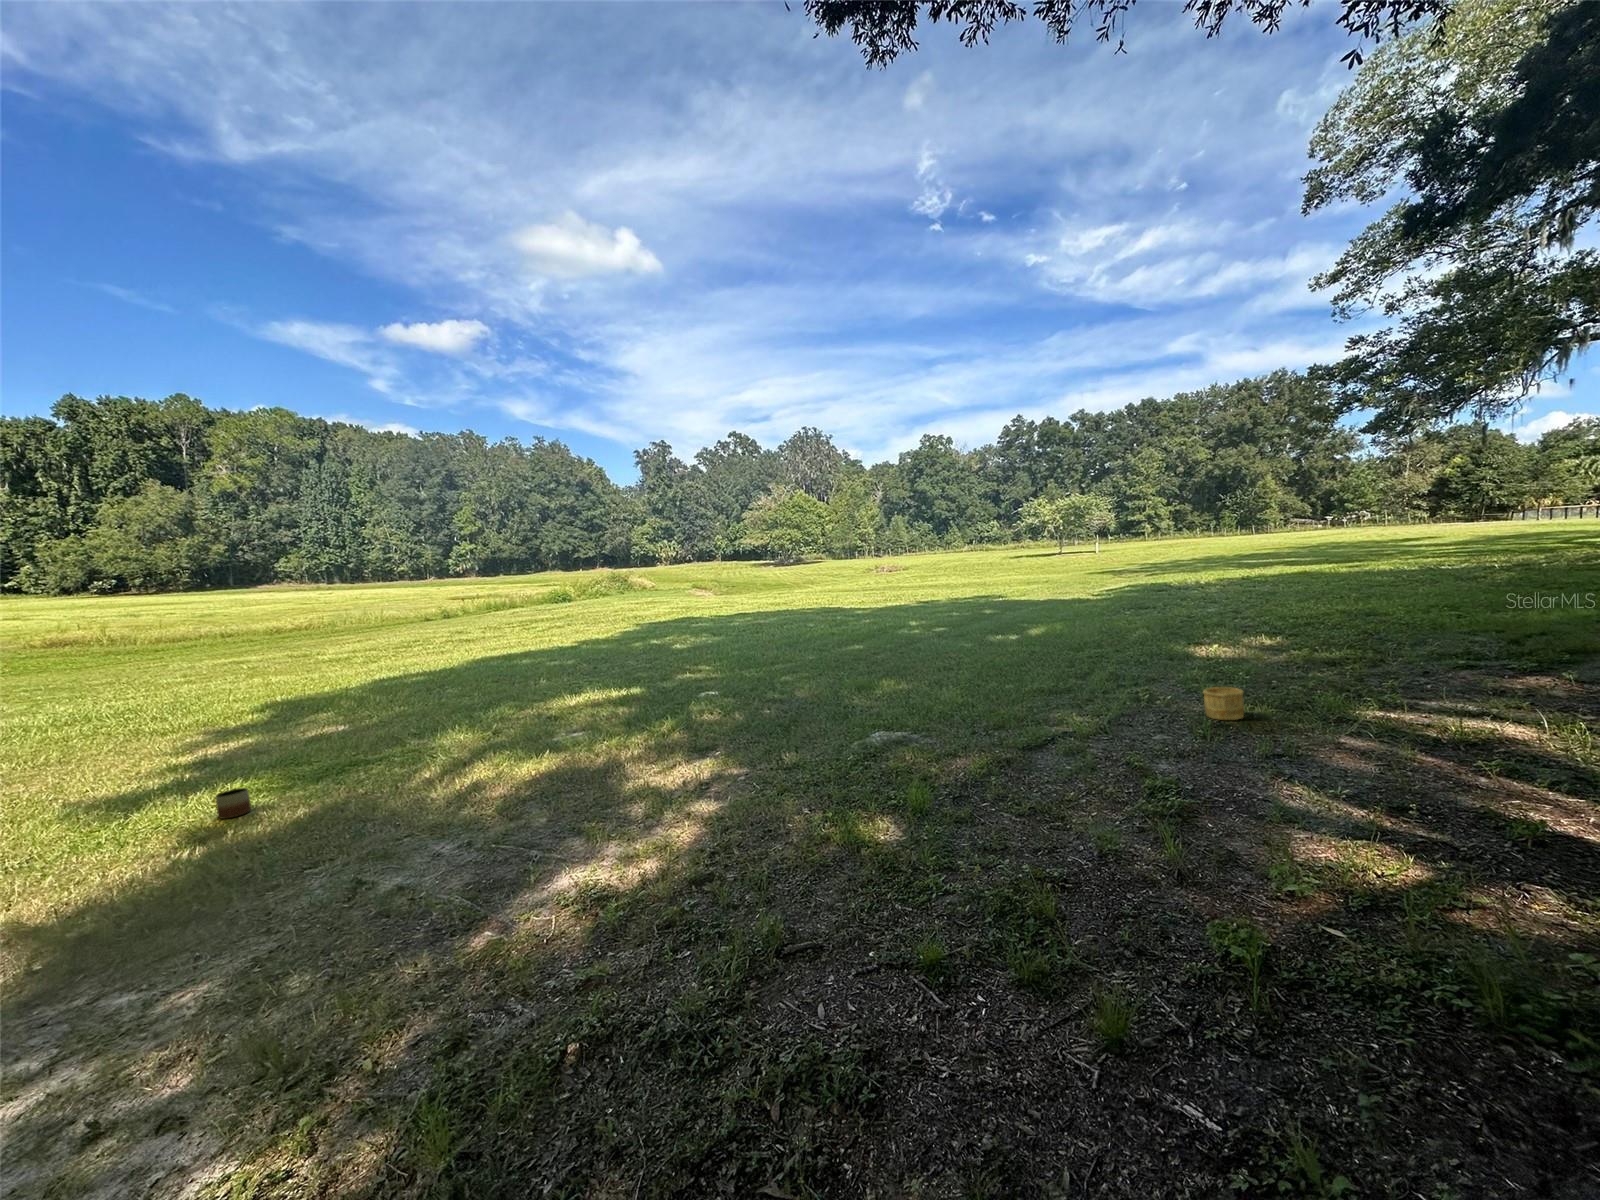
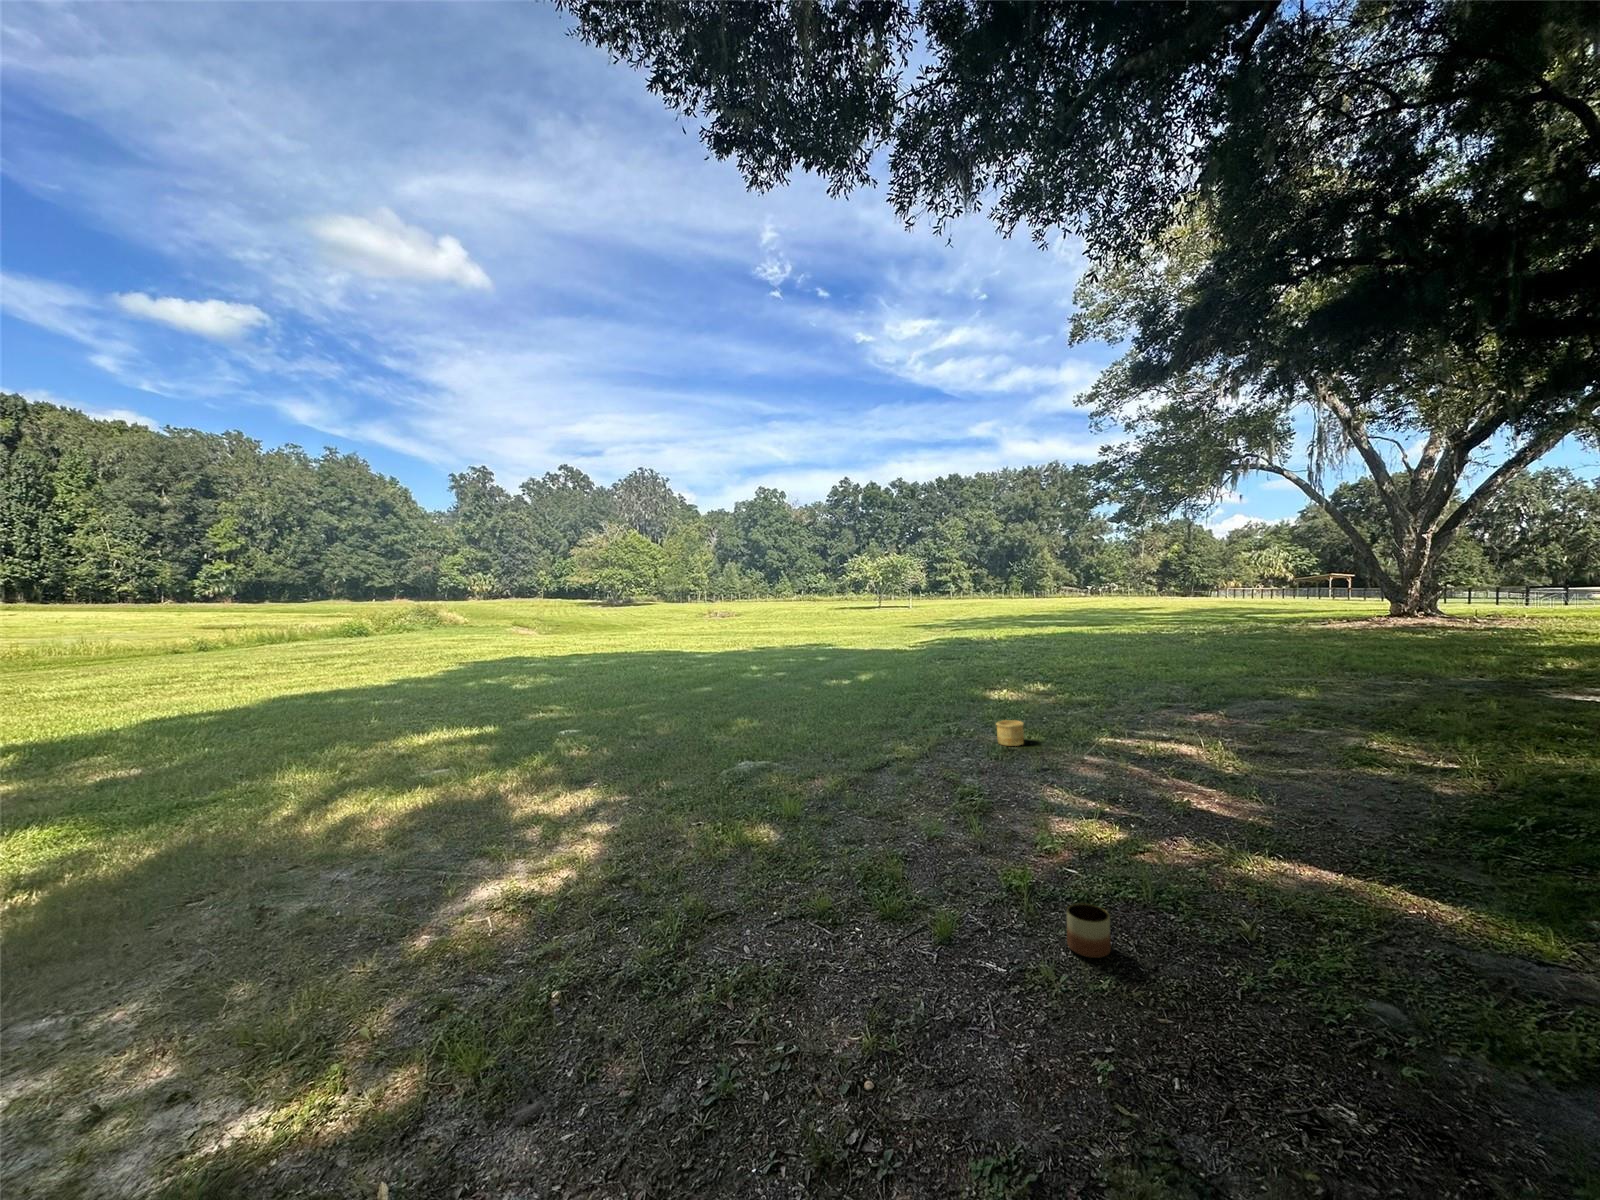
planter: present [216,788,251,819] -> present [1067,903,1111,958]

